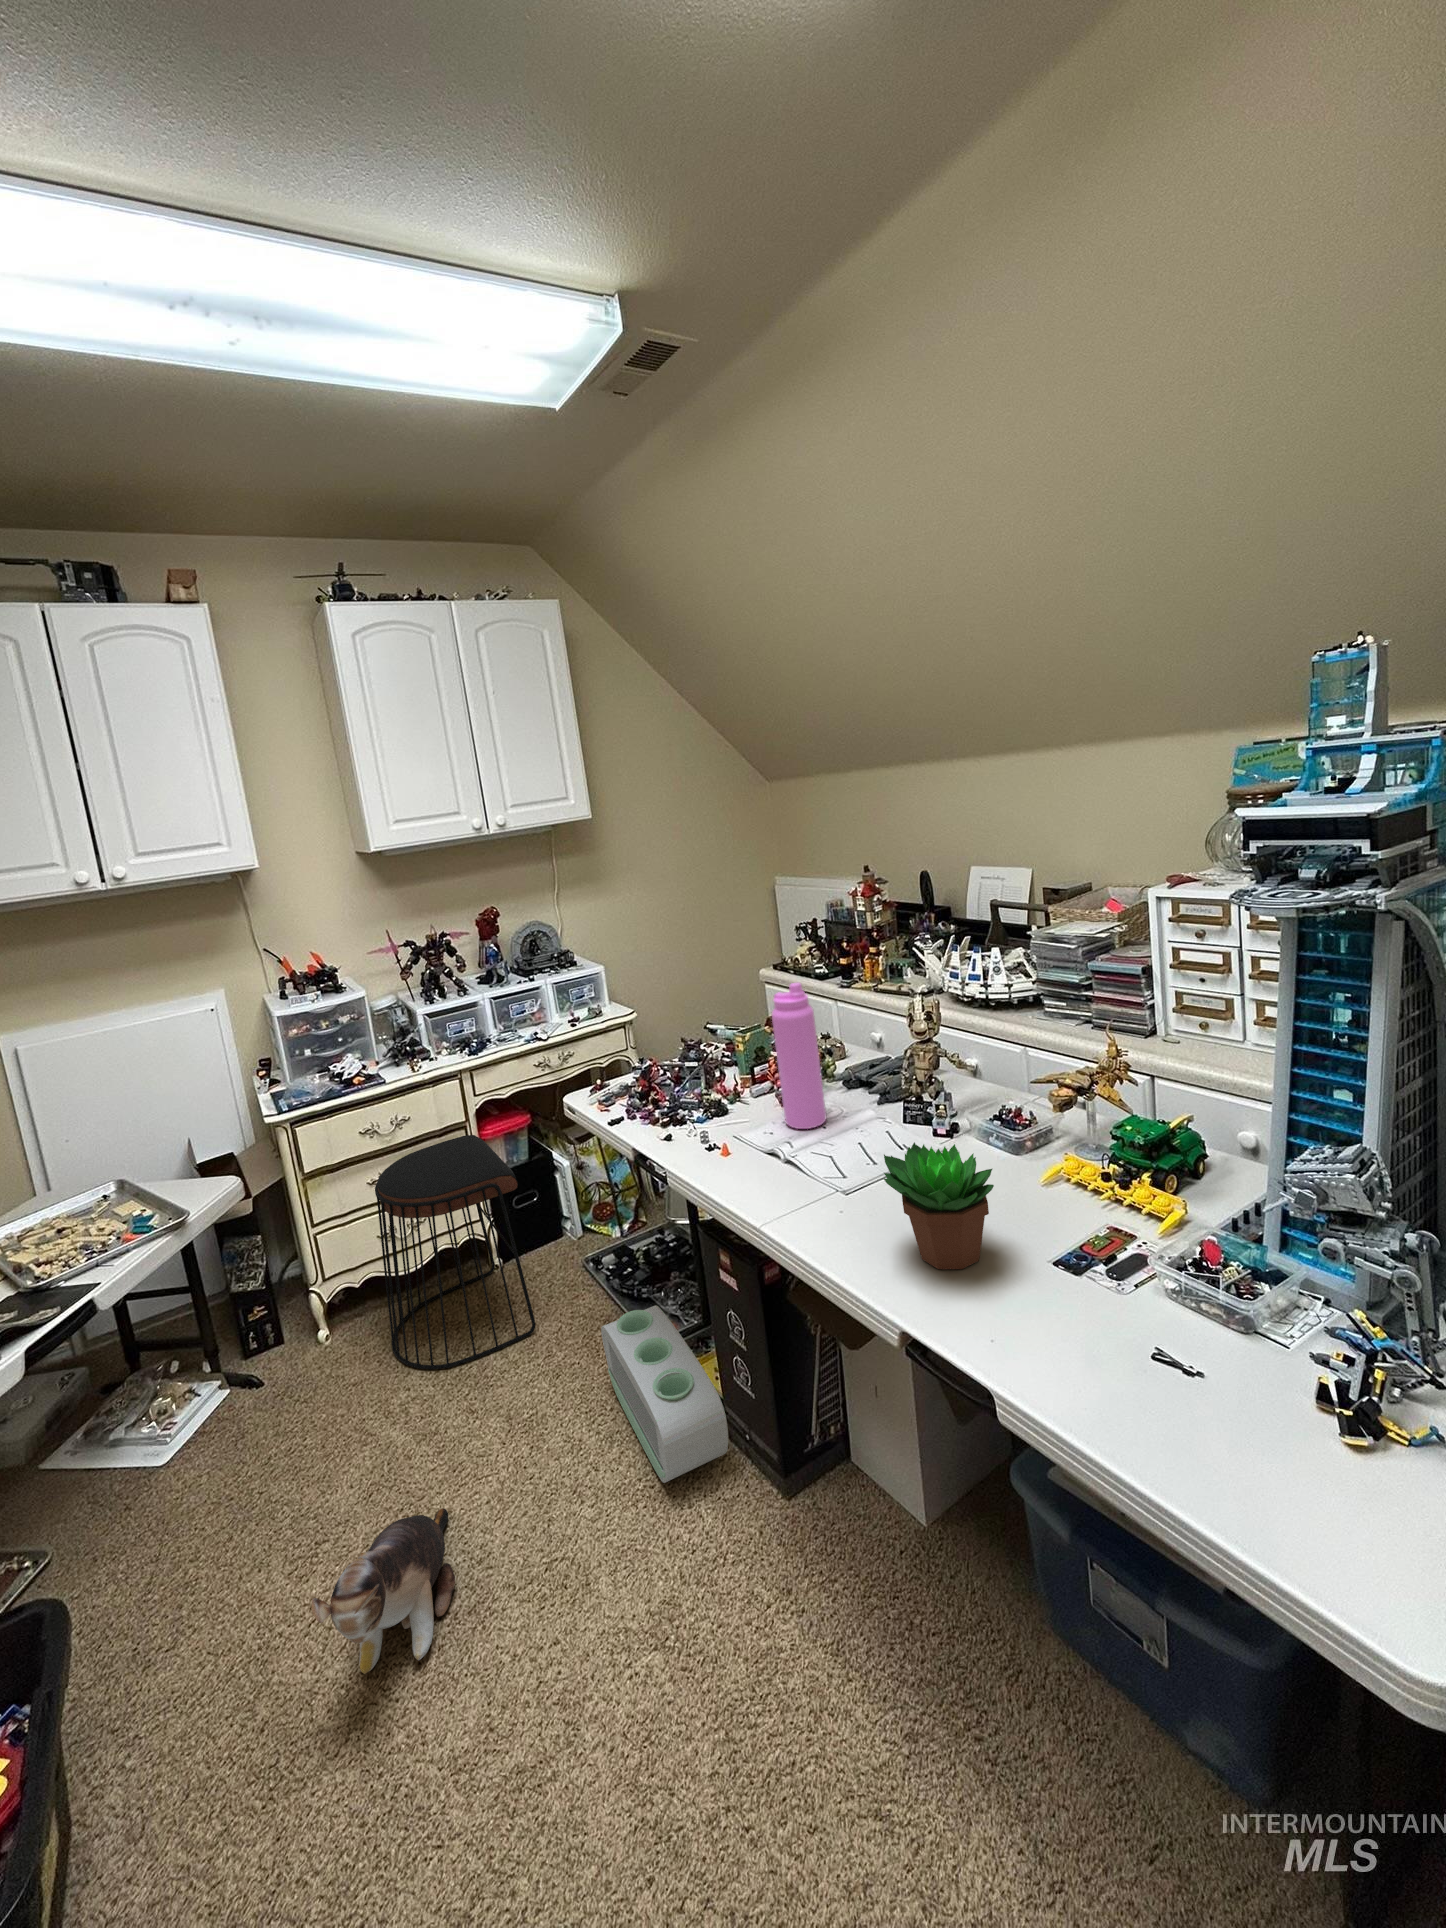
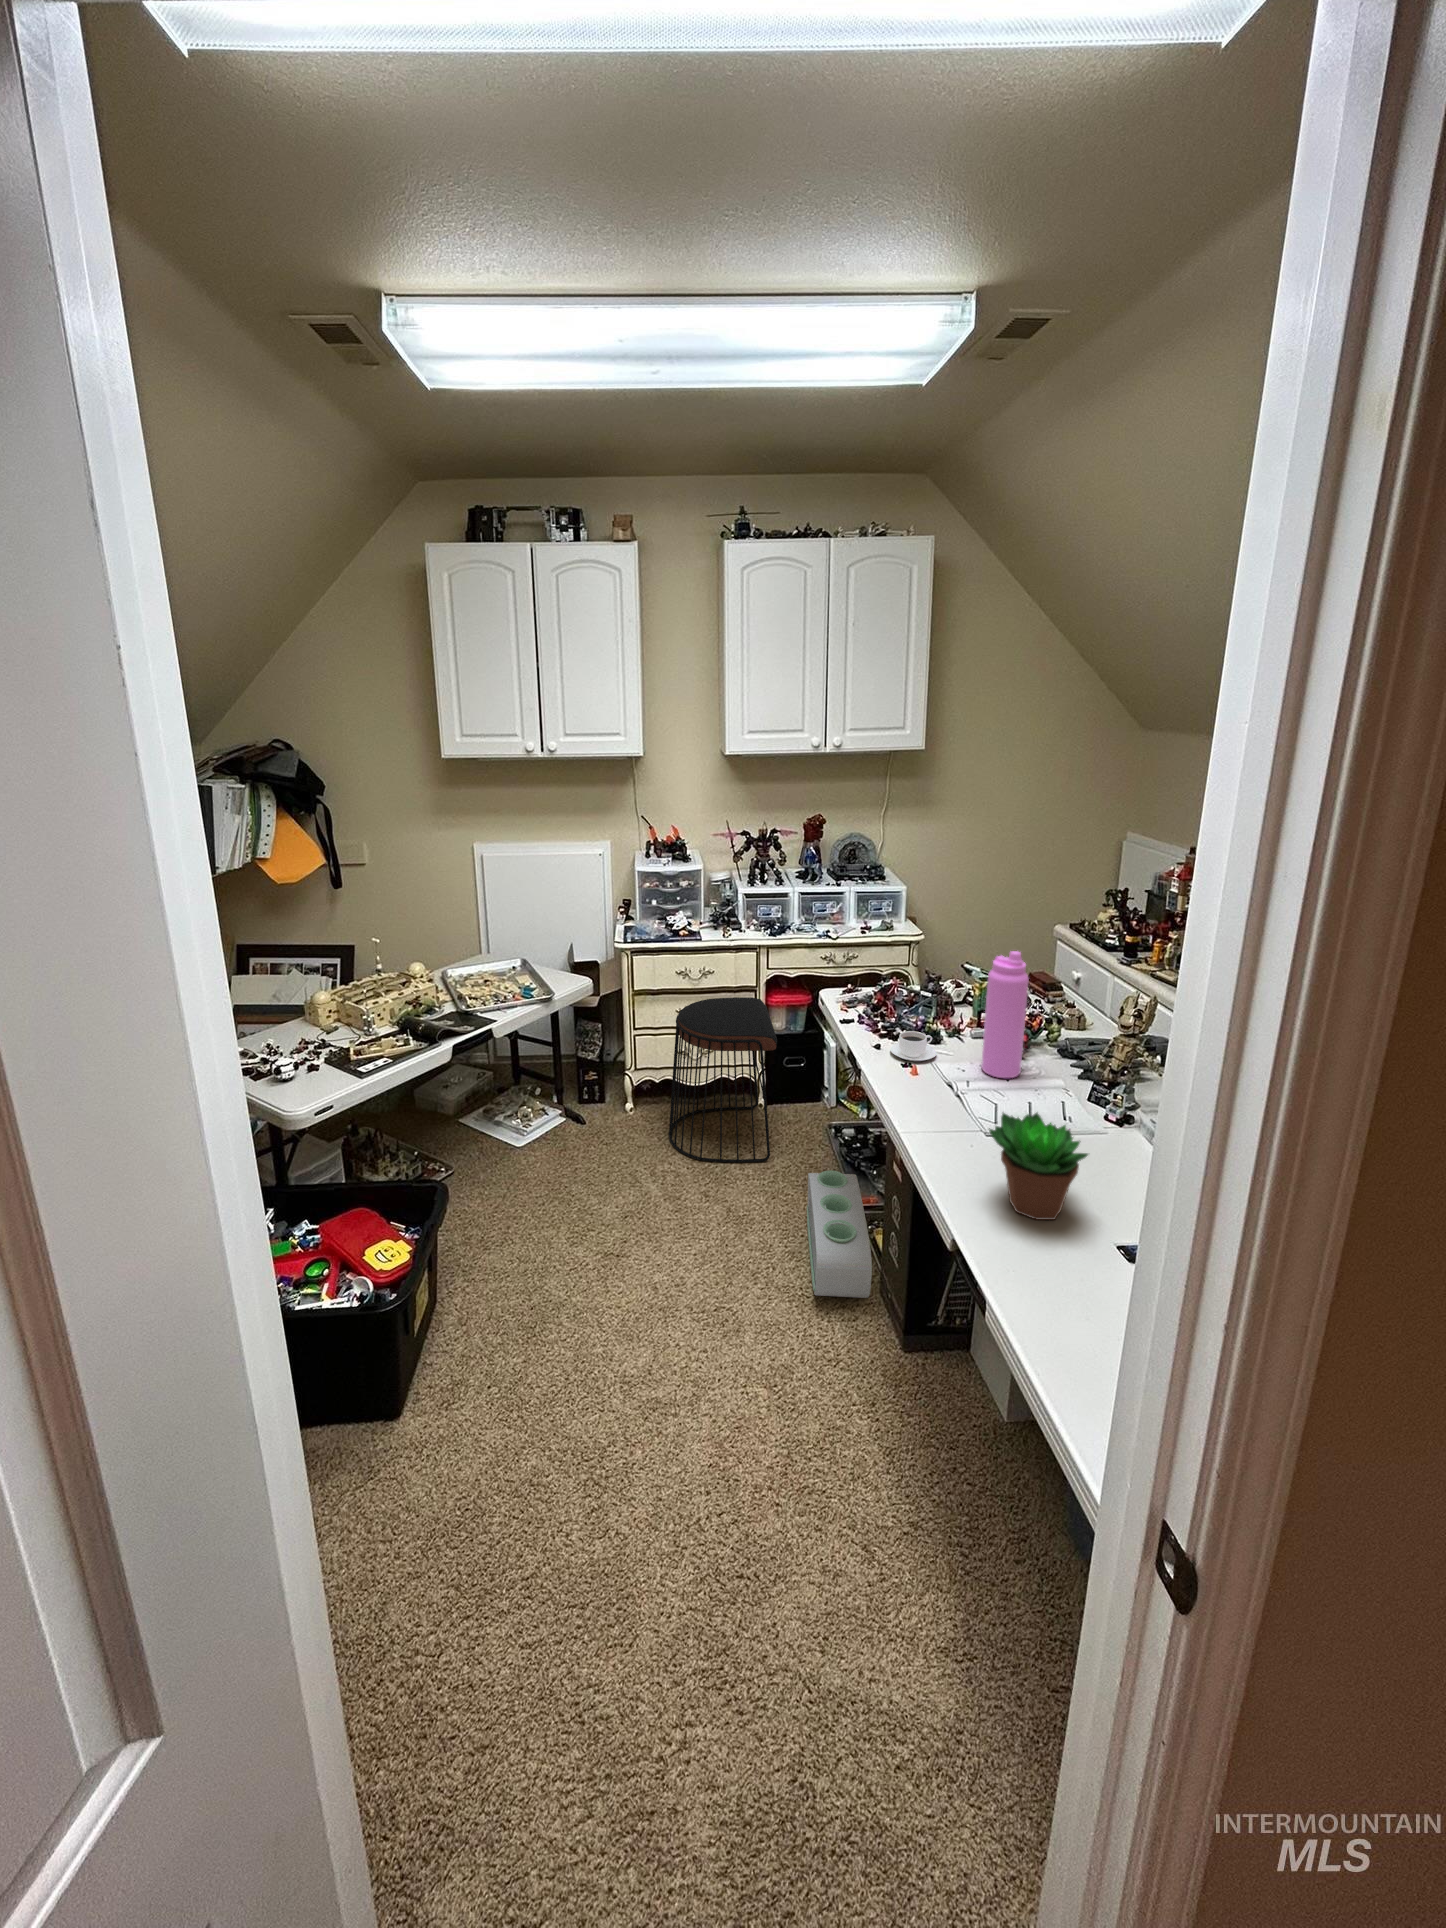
coffee cup: none [682,1106,734,1142] -> present [890,1031,937,1061]
plush toy: present [312,1508,455,1674] -> none [565,1233,667,1317]

